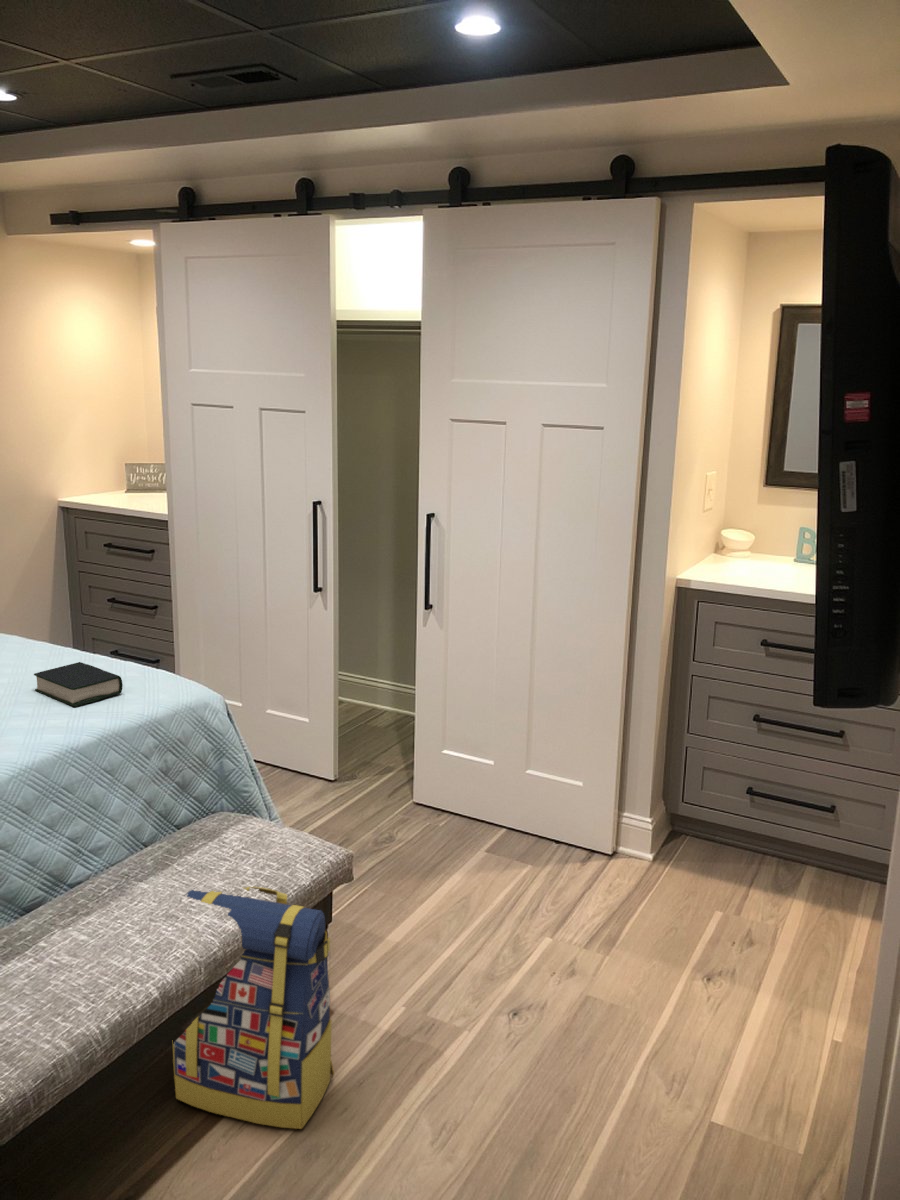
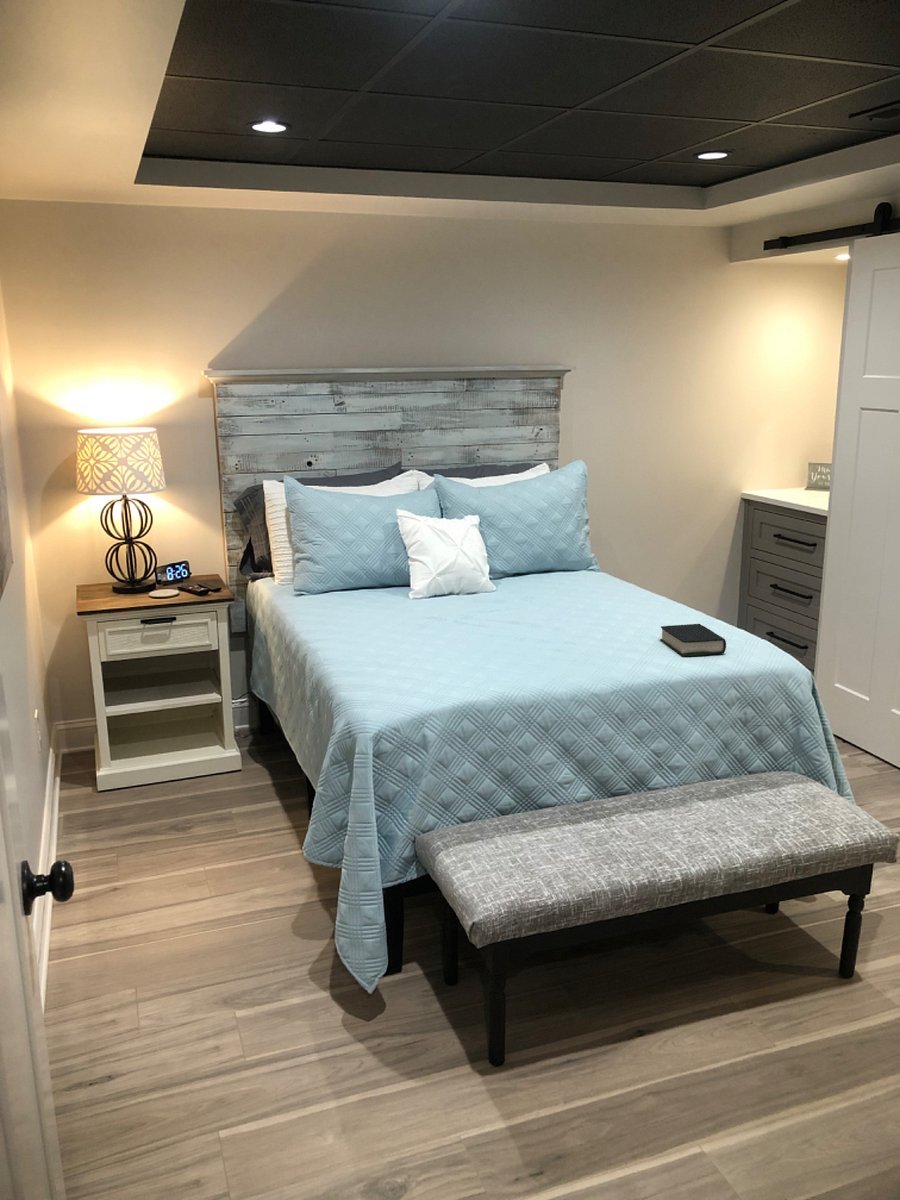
backpack: present [173,887,334,1129] -> none [702,818,848,1047]

